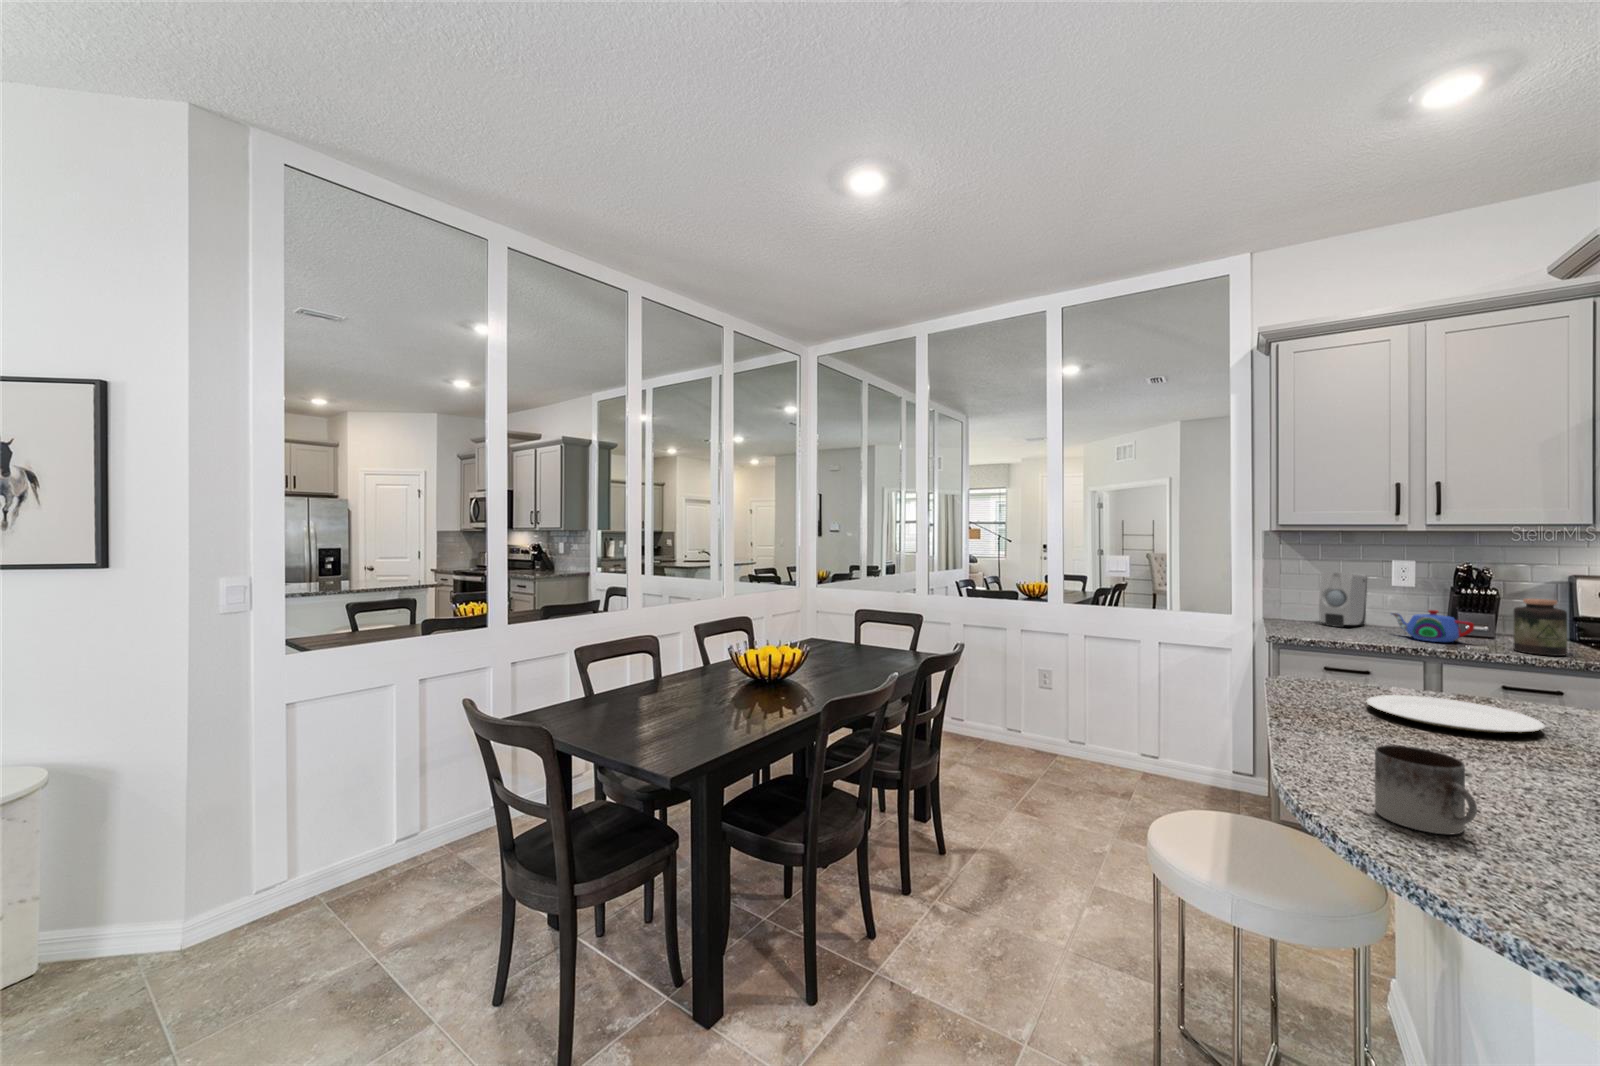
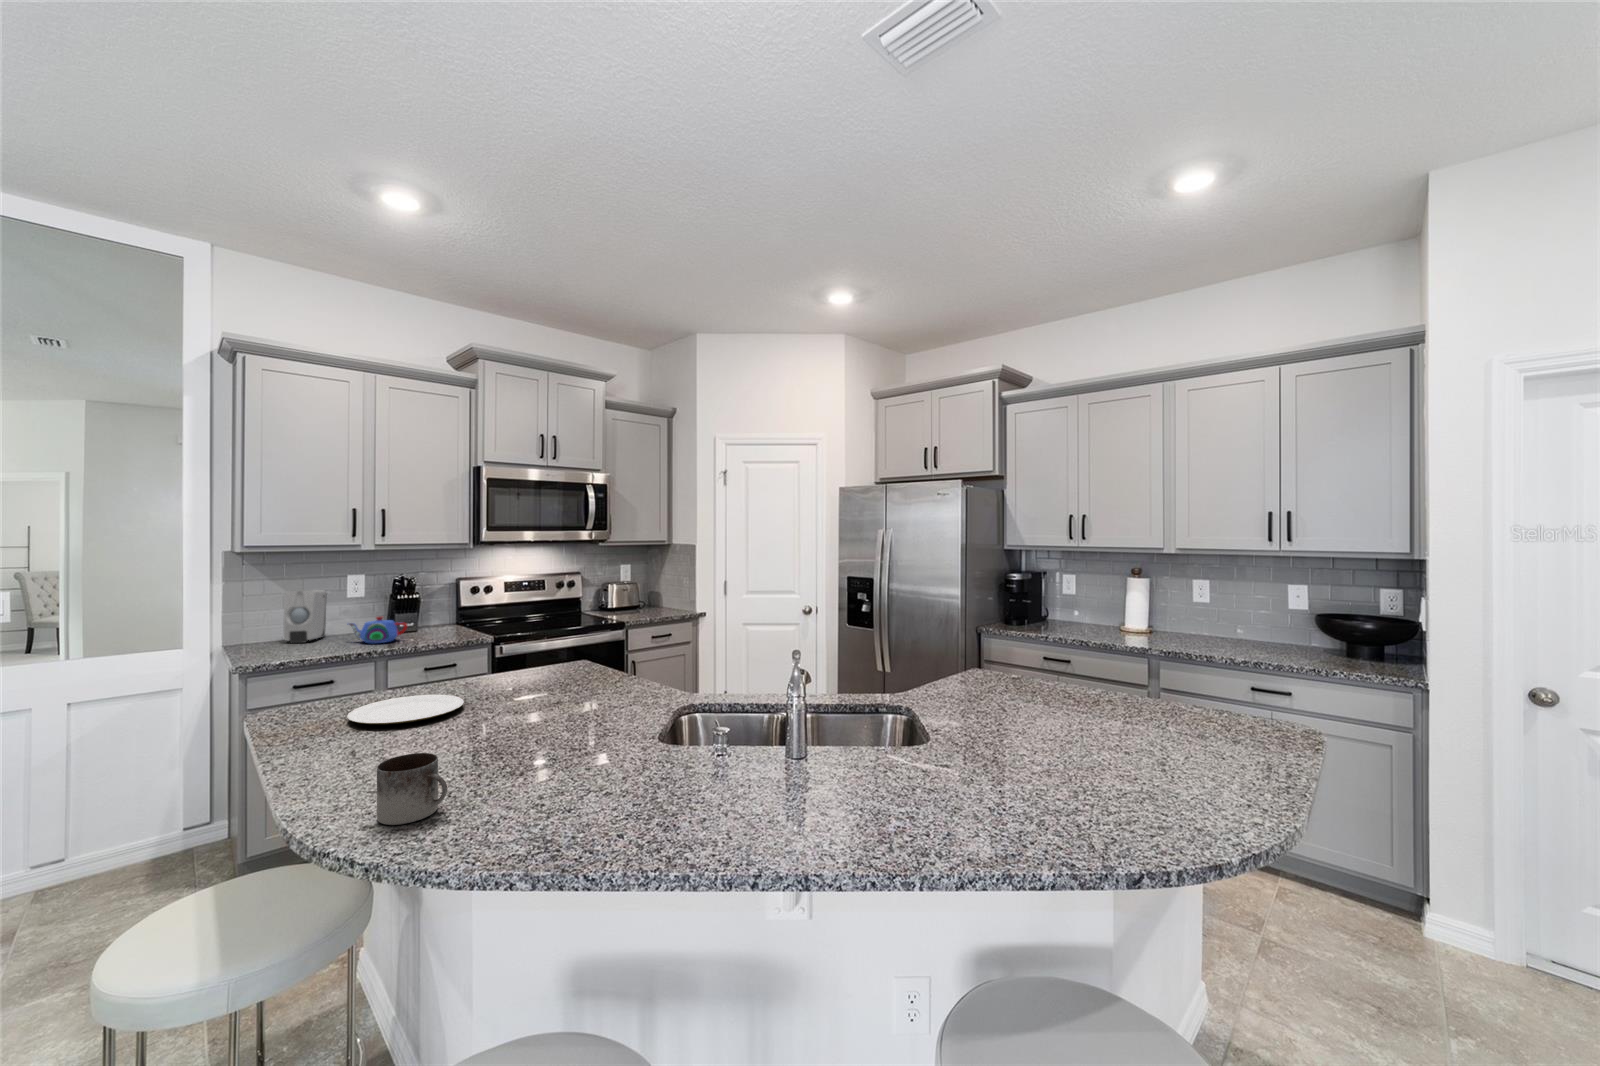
jar: present [1514,599,1567,656] -> none [431,599,461,641]

